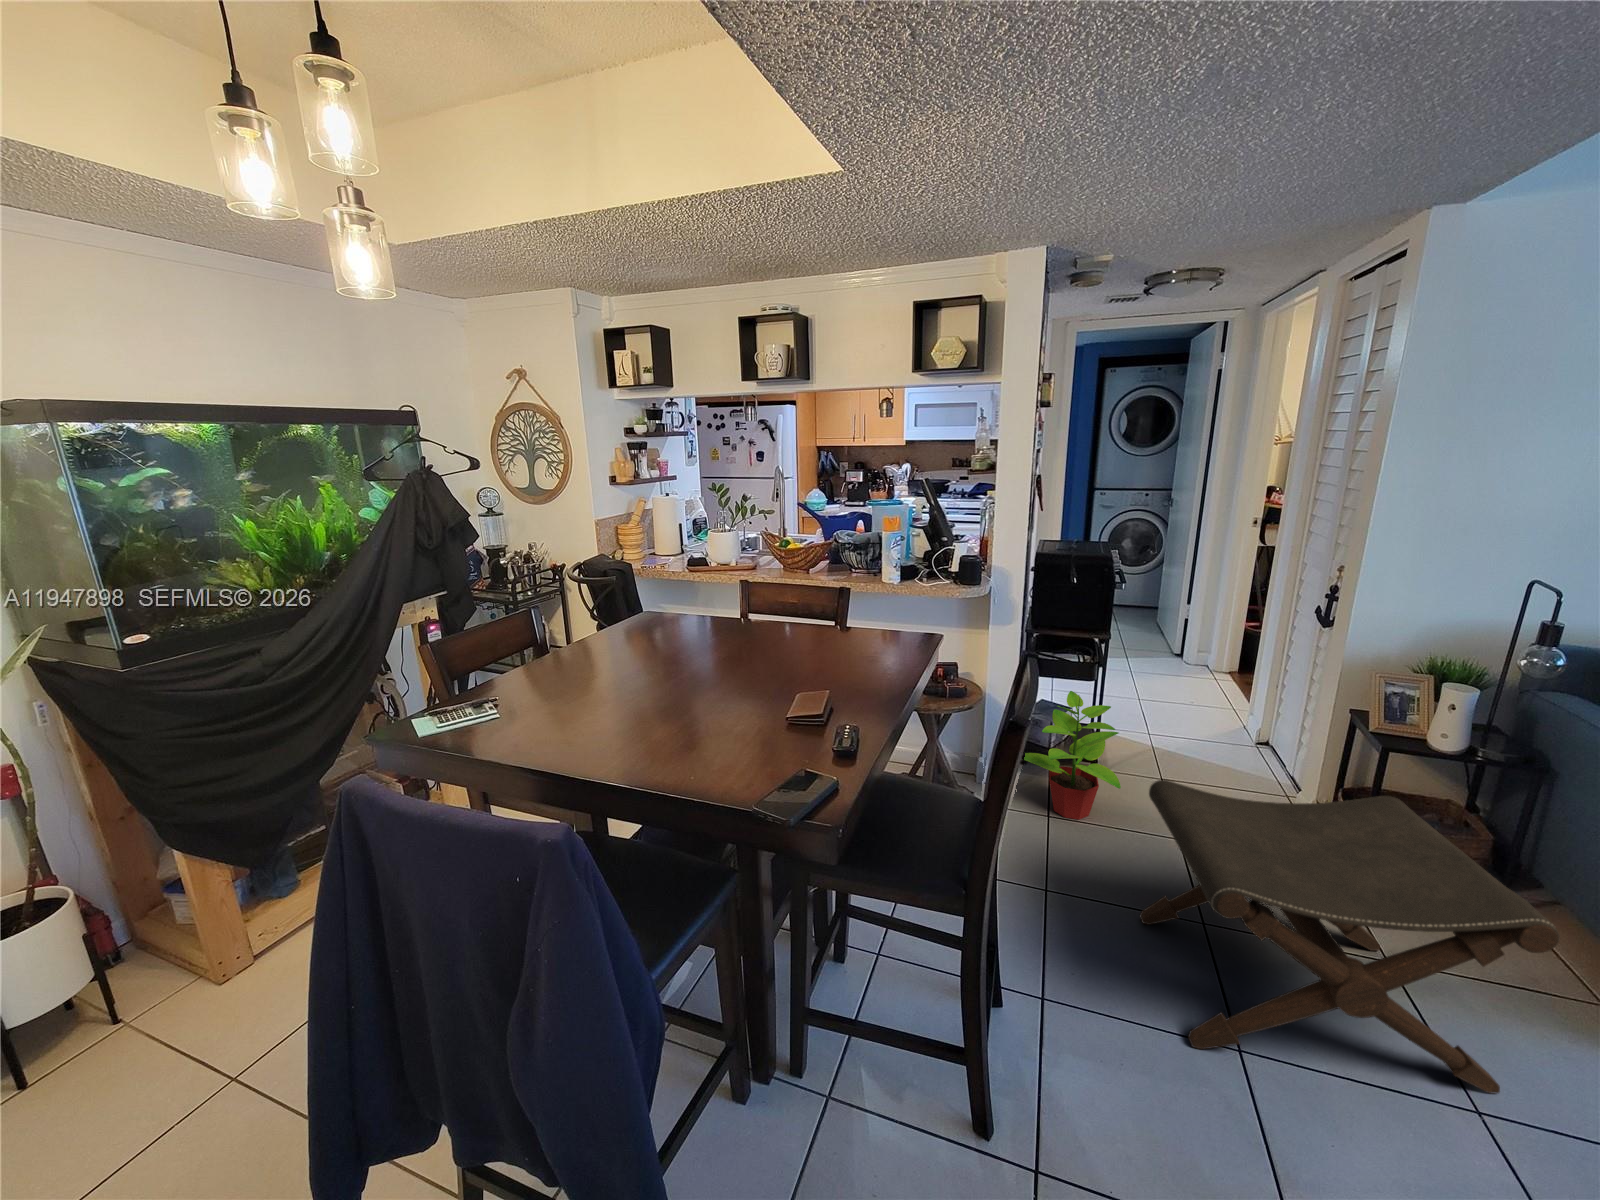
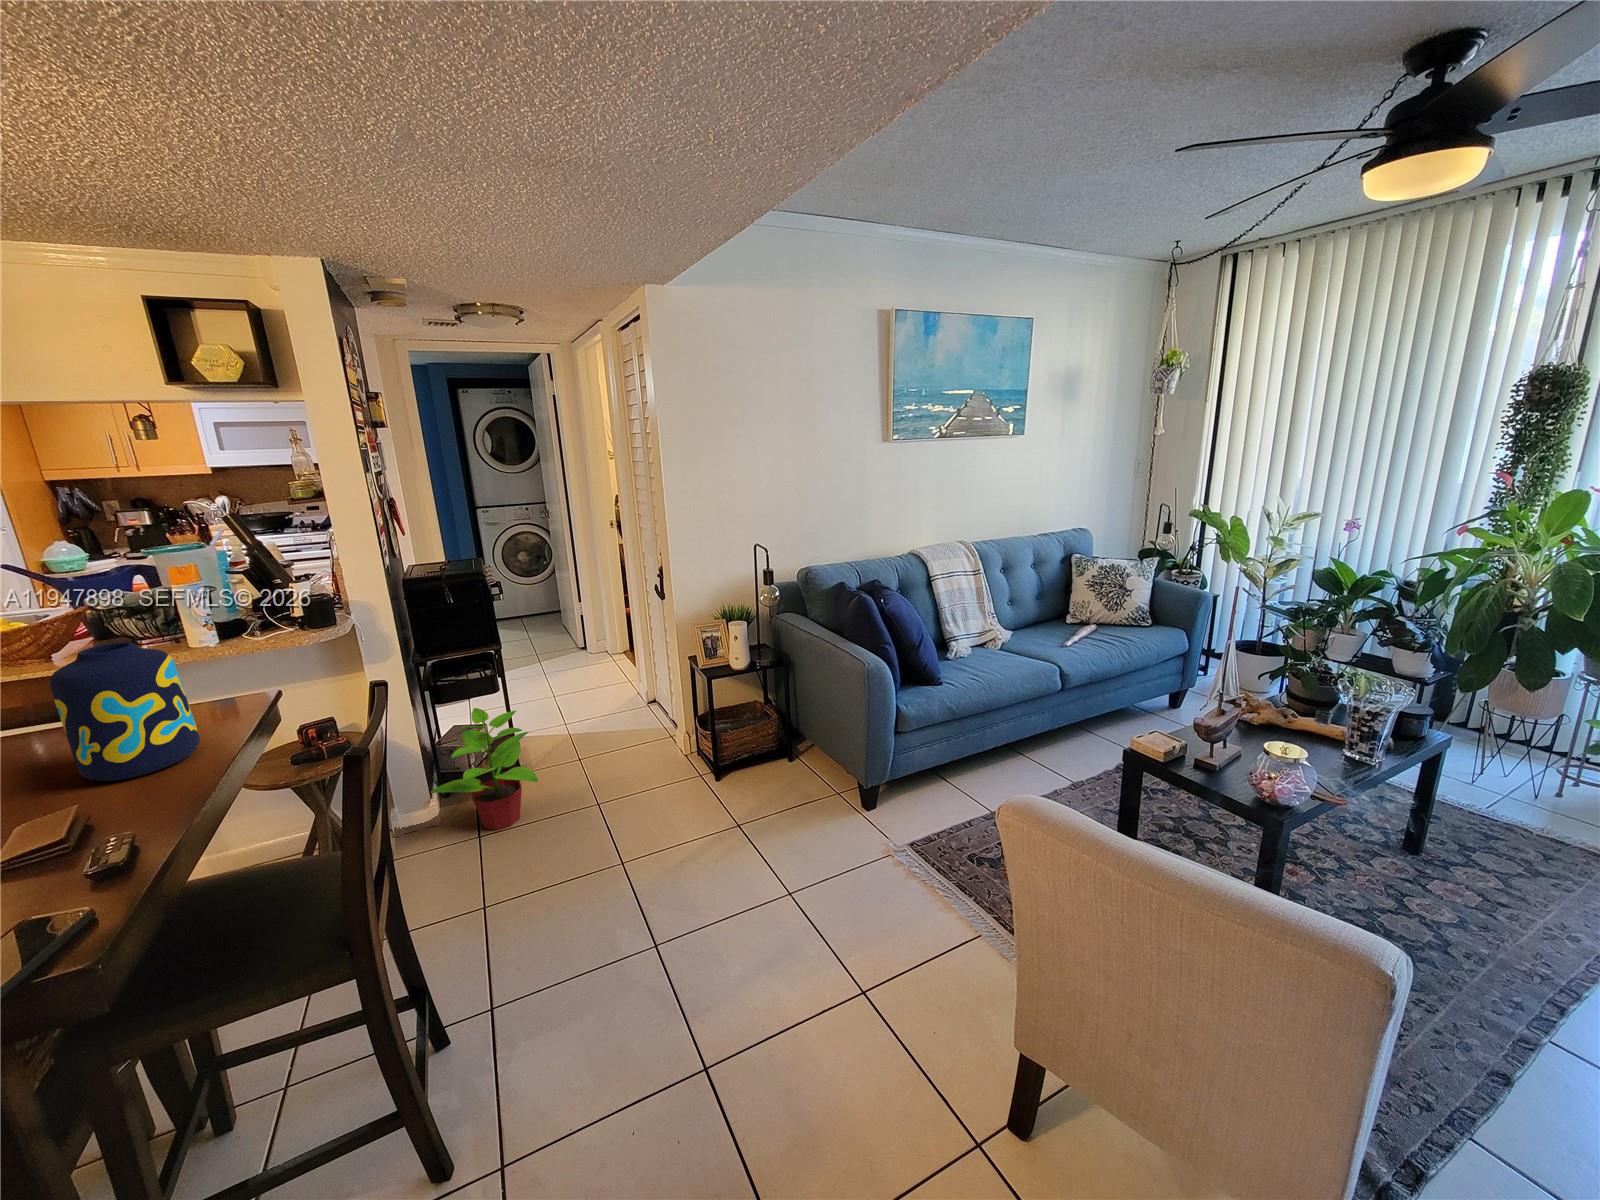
vase: none [828,571,893,673] -> present [50,642,200,781]
footstool: present [1140,780,1560,1094] -> none [552,710,793,967]

